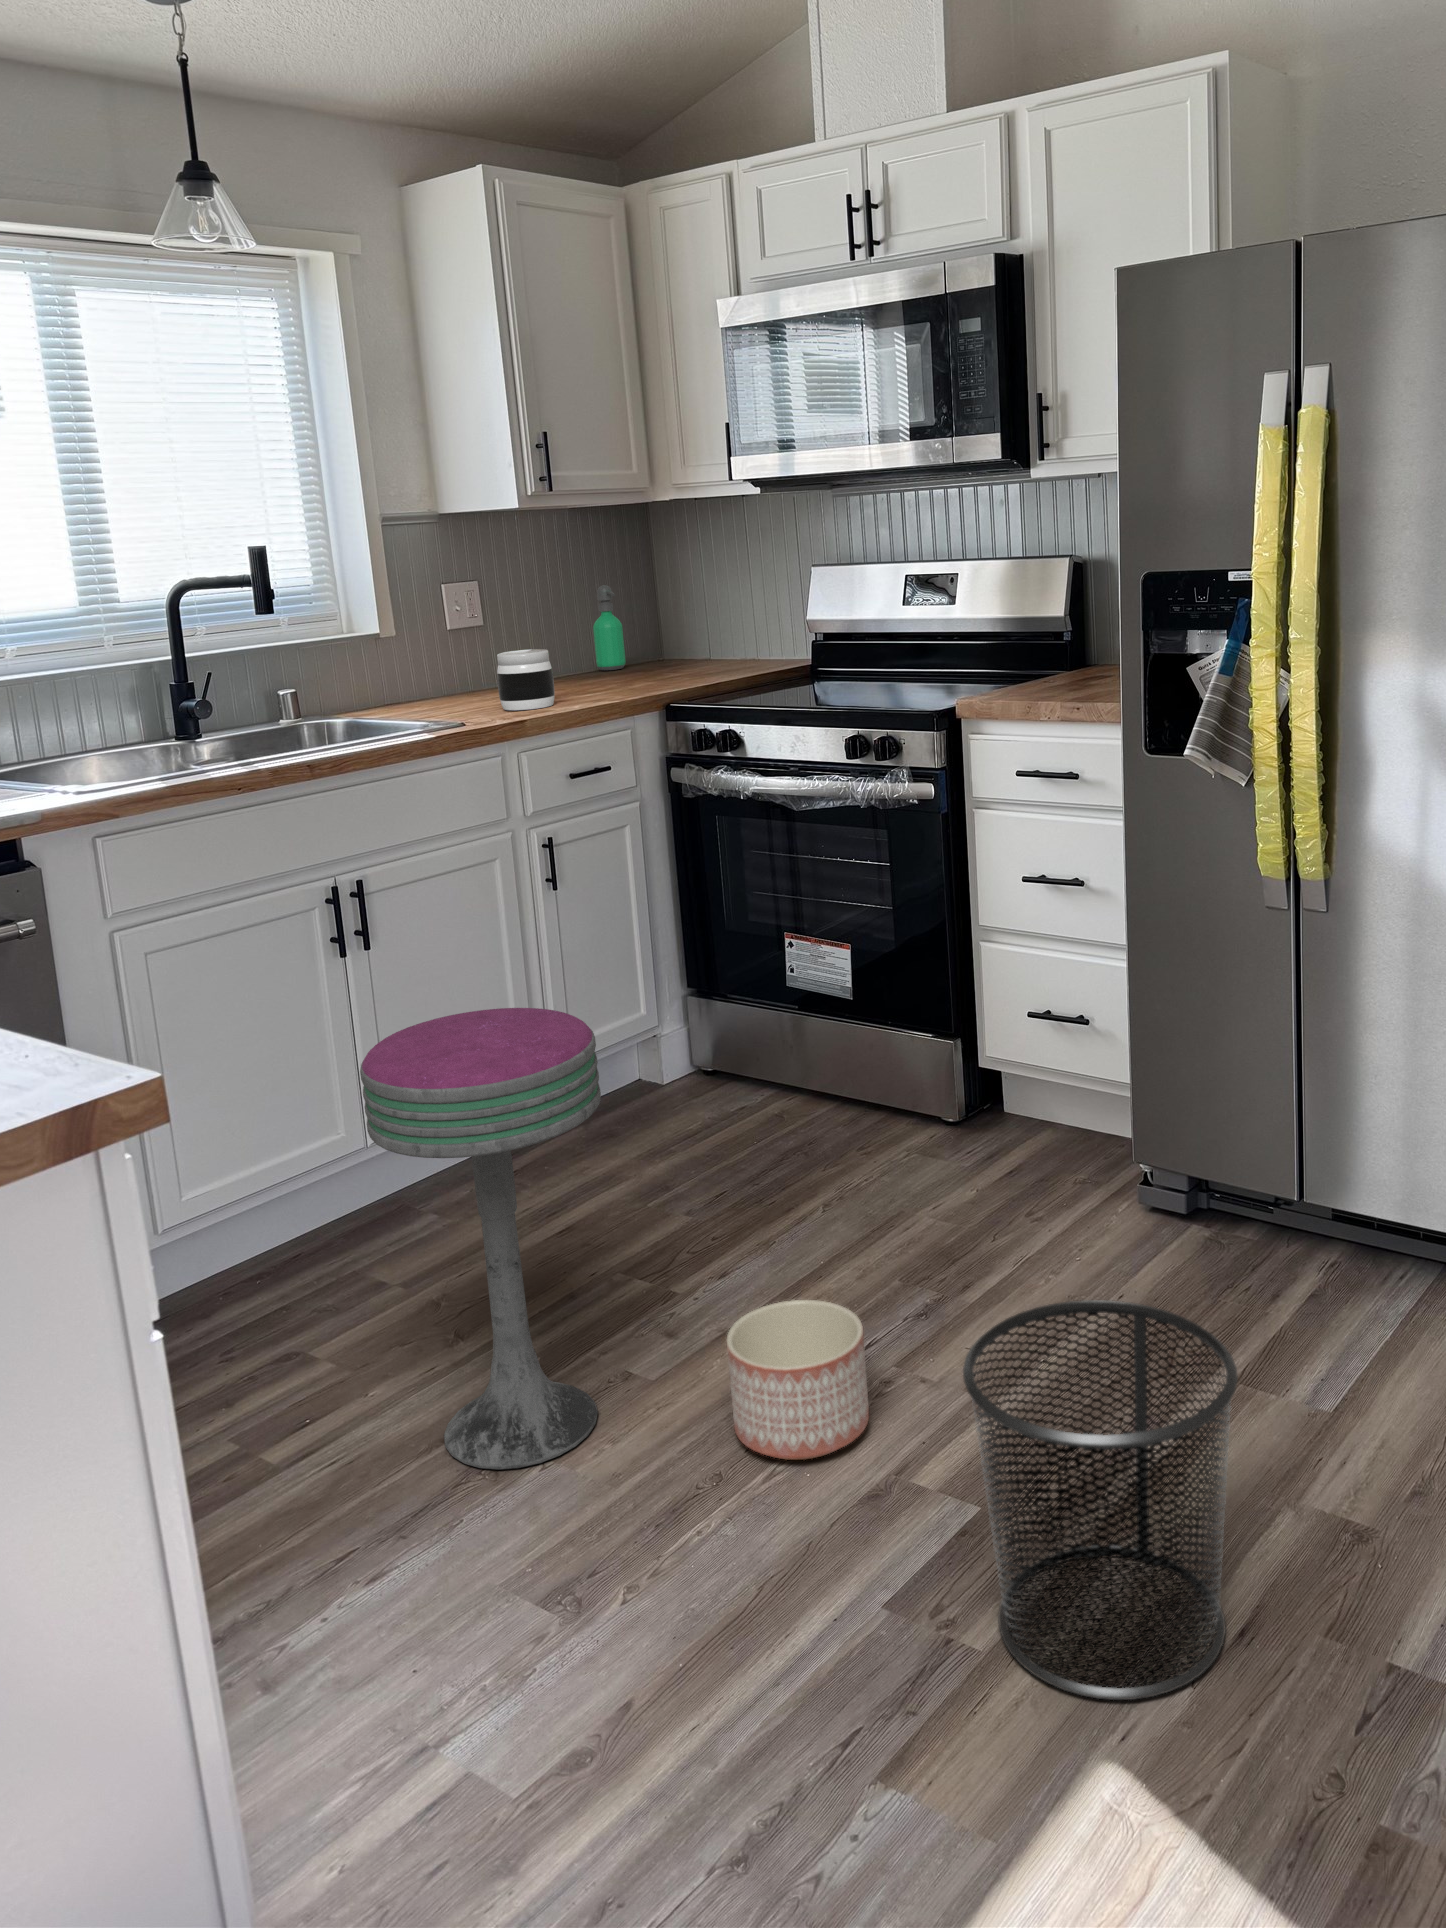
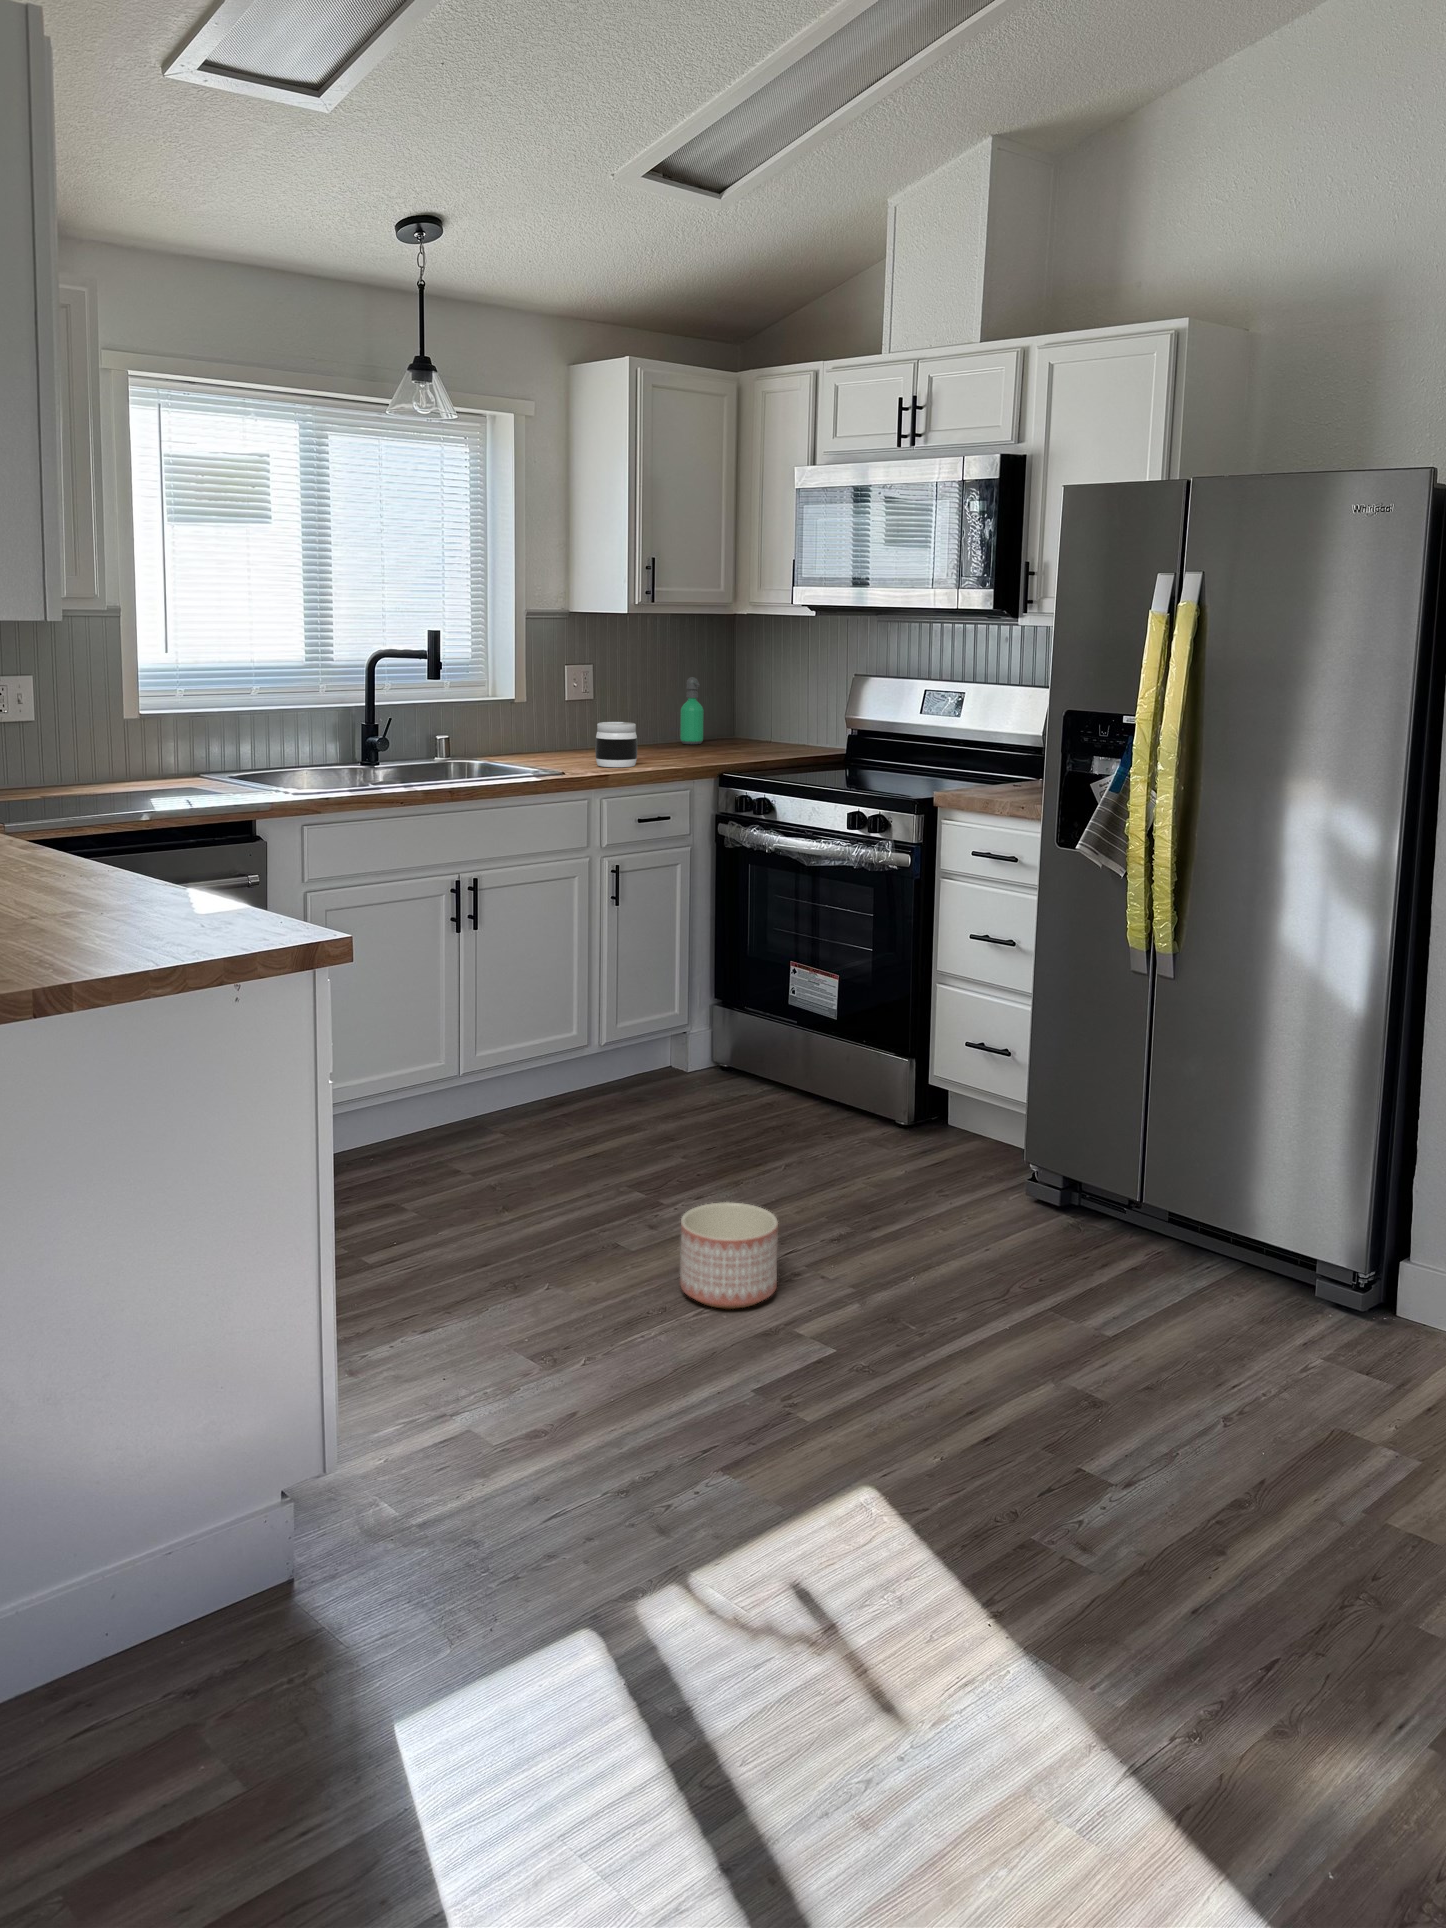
bar stool: present [360,1008,601,1470] -> none [456,969,616,1285]
waste bin: present [963,1300,1238,1700] -> none [815,1204,999,1461]

